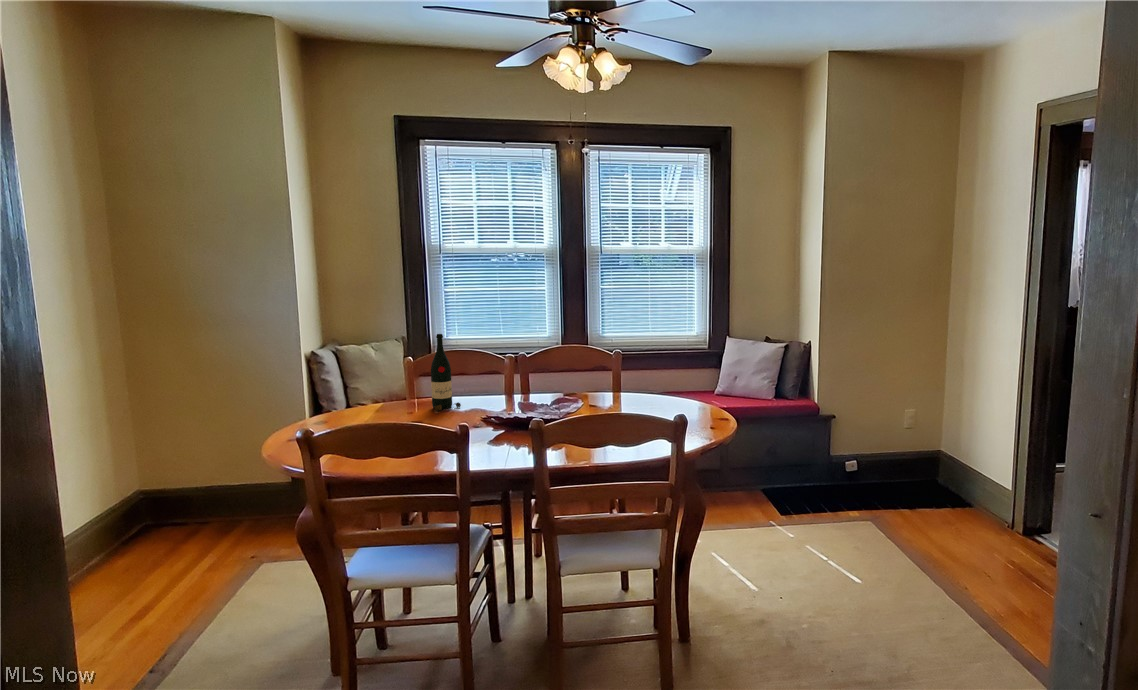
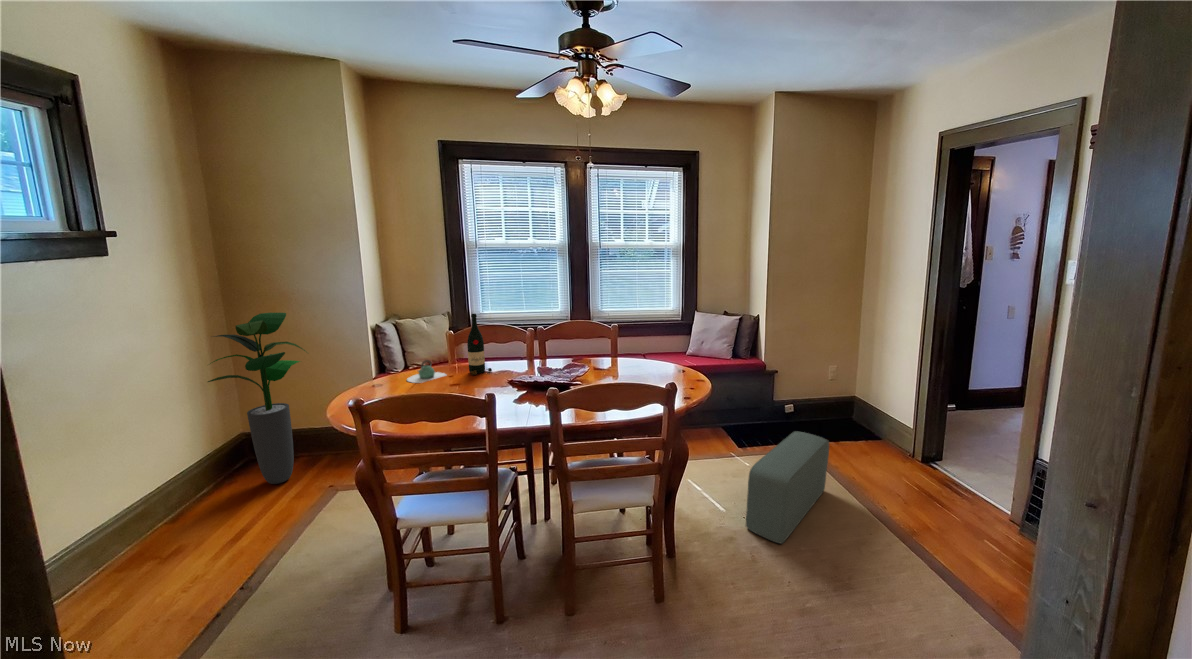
potted plant: none [113,333,232,548] -> present [208,313,305,484]
teapot: none [356,391,405,419] -> present [407,360,446,383]
pouf: none [785,492,900,634] -> present [746,431,829,544]

